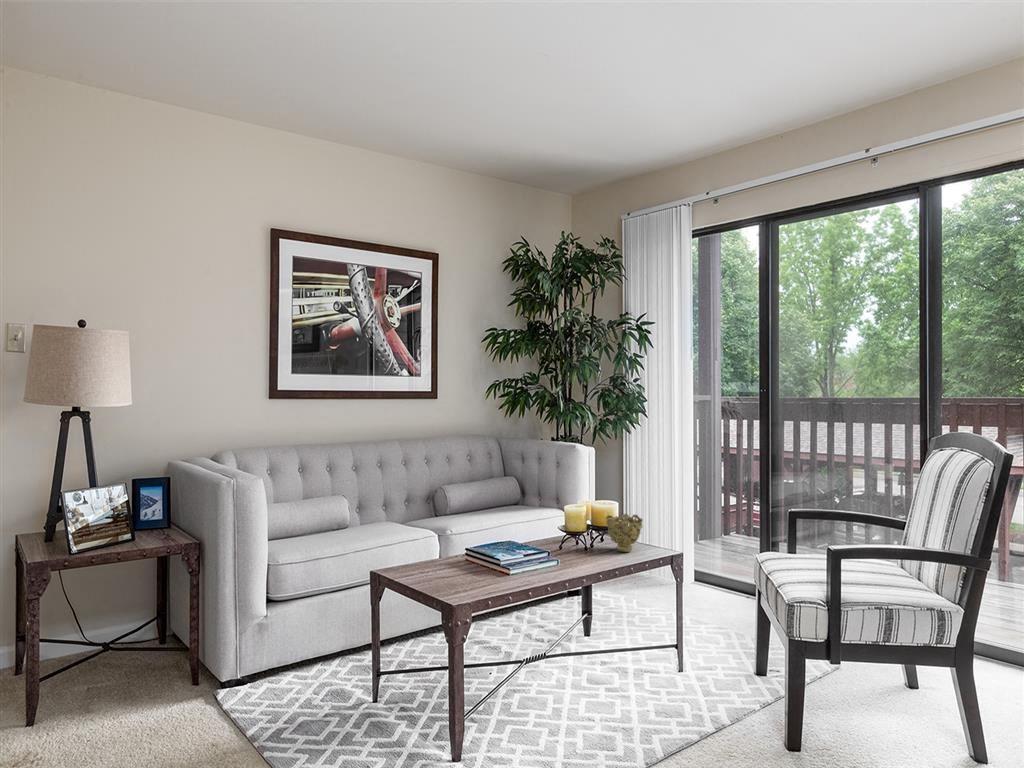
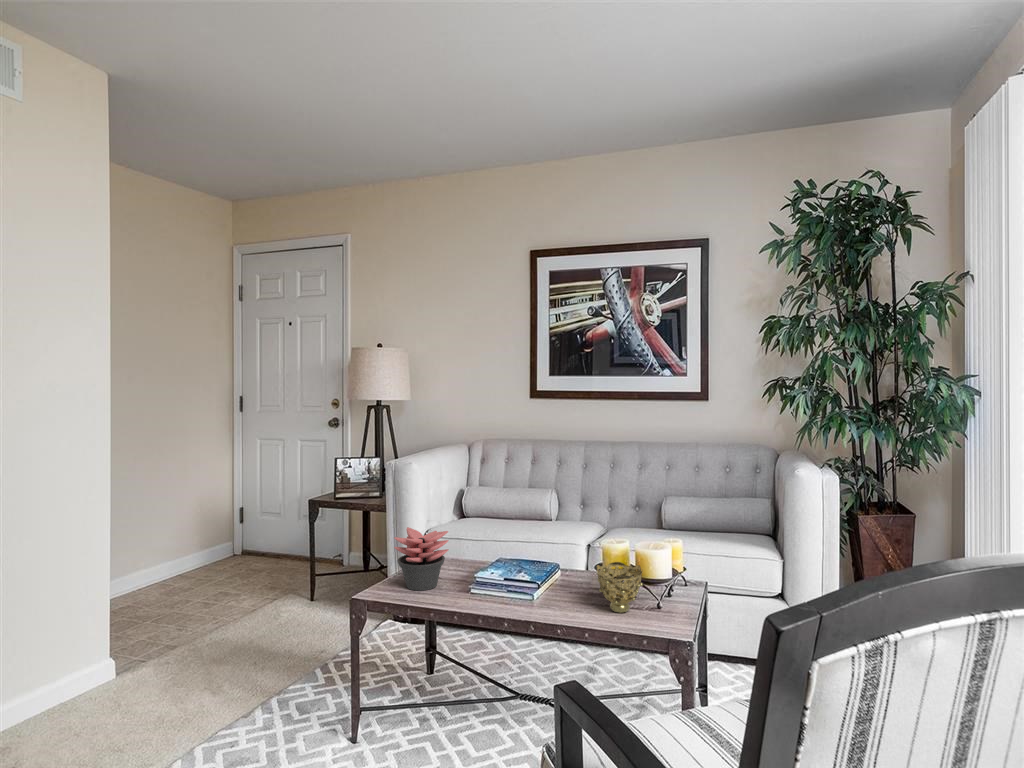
succulent plant: none [439,519,497,585] -> present [394,527,448,591]

